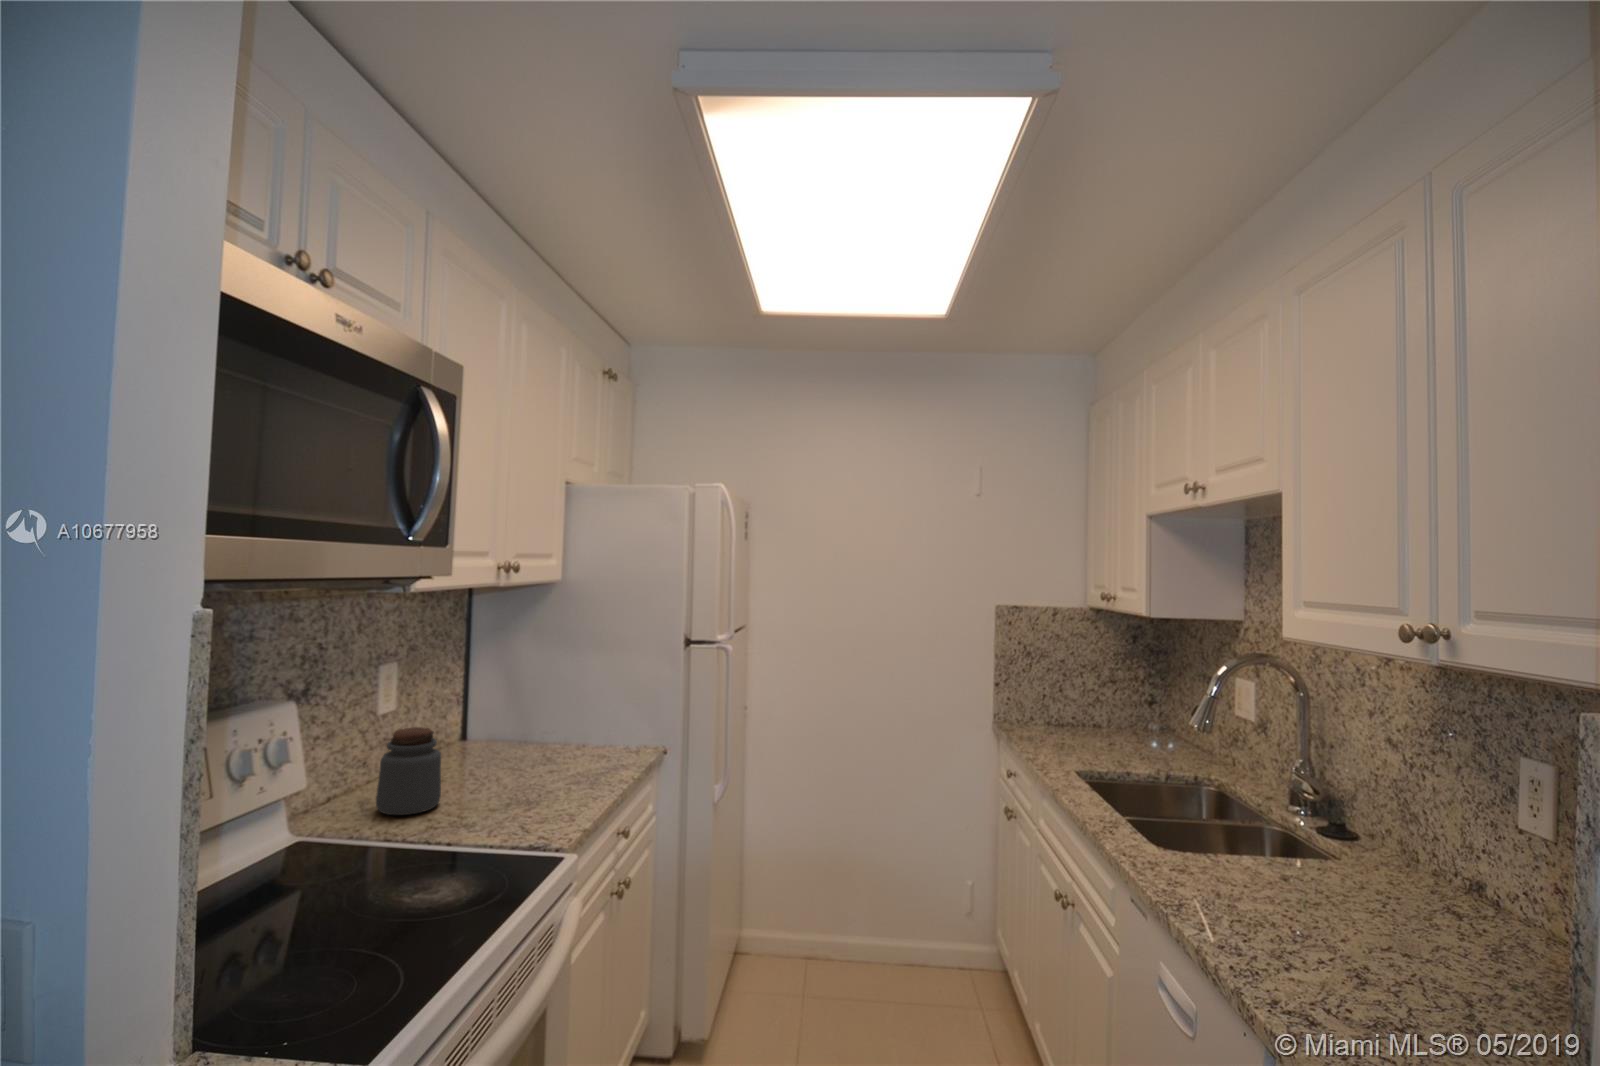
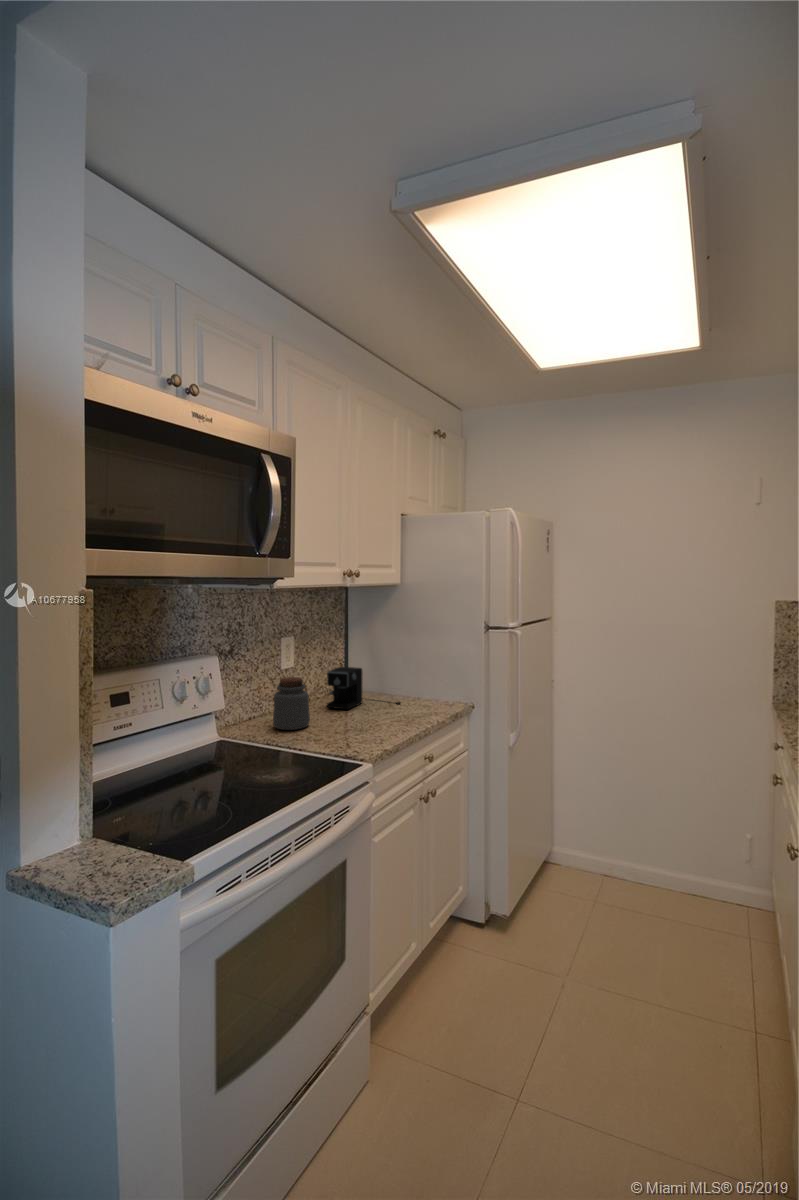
coffee maker: none [455,705,570,771] -> present [327,667,400,709]

